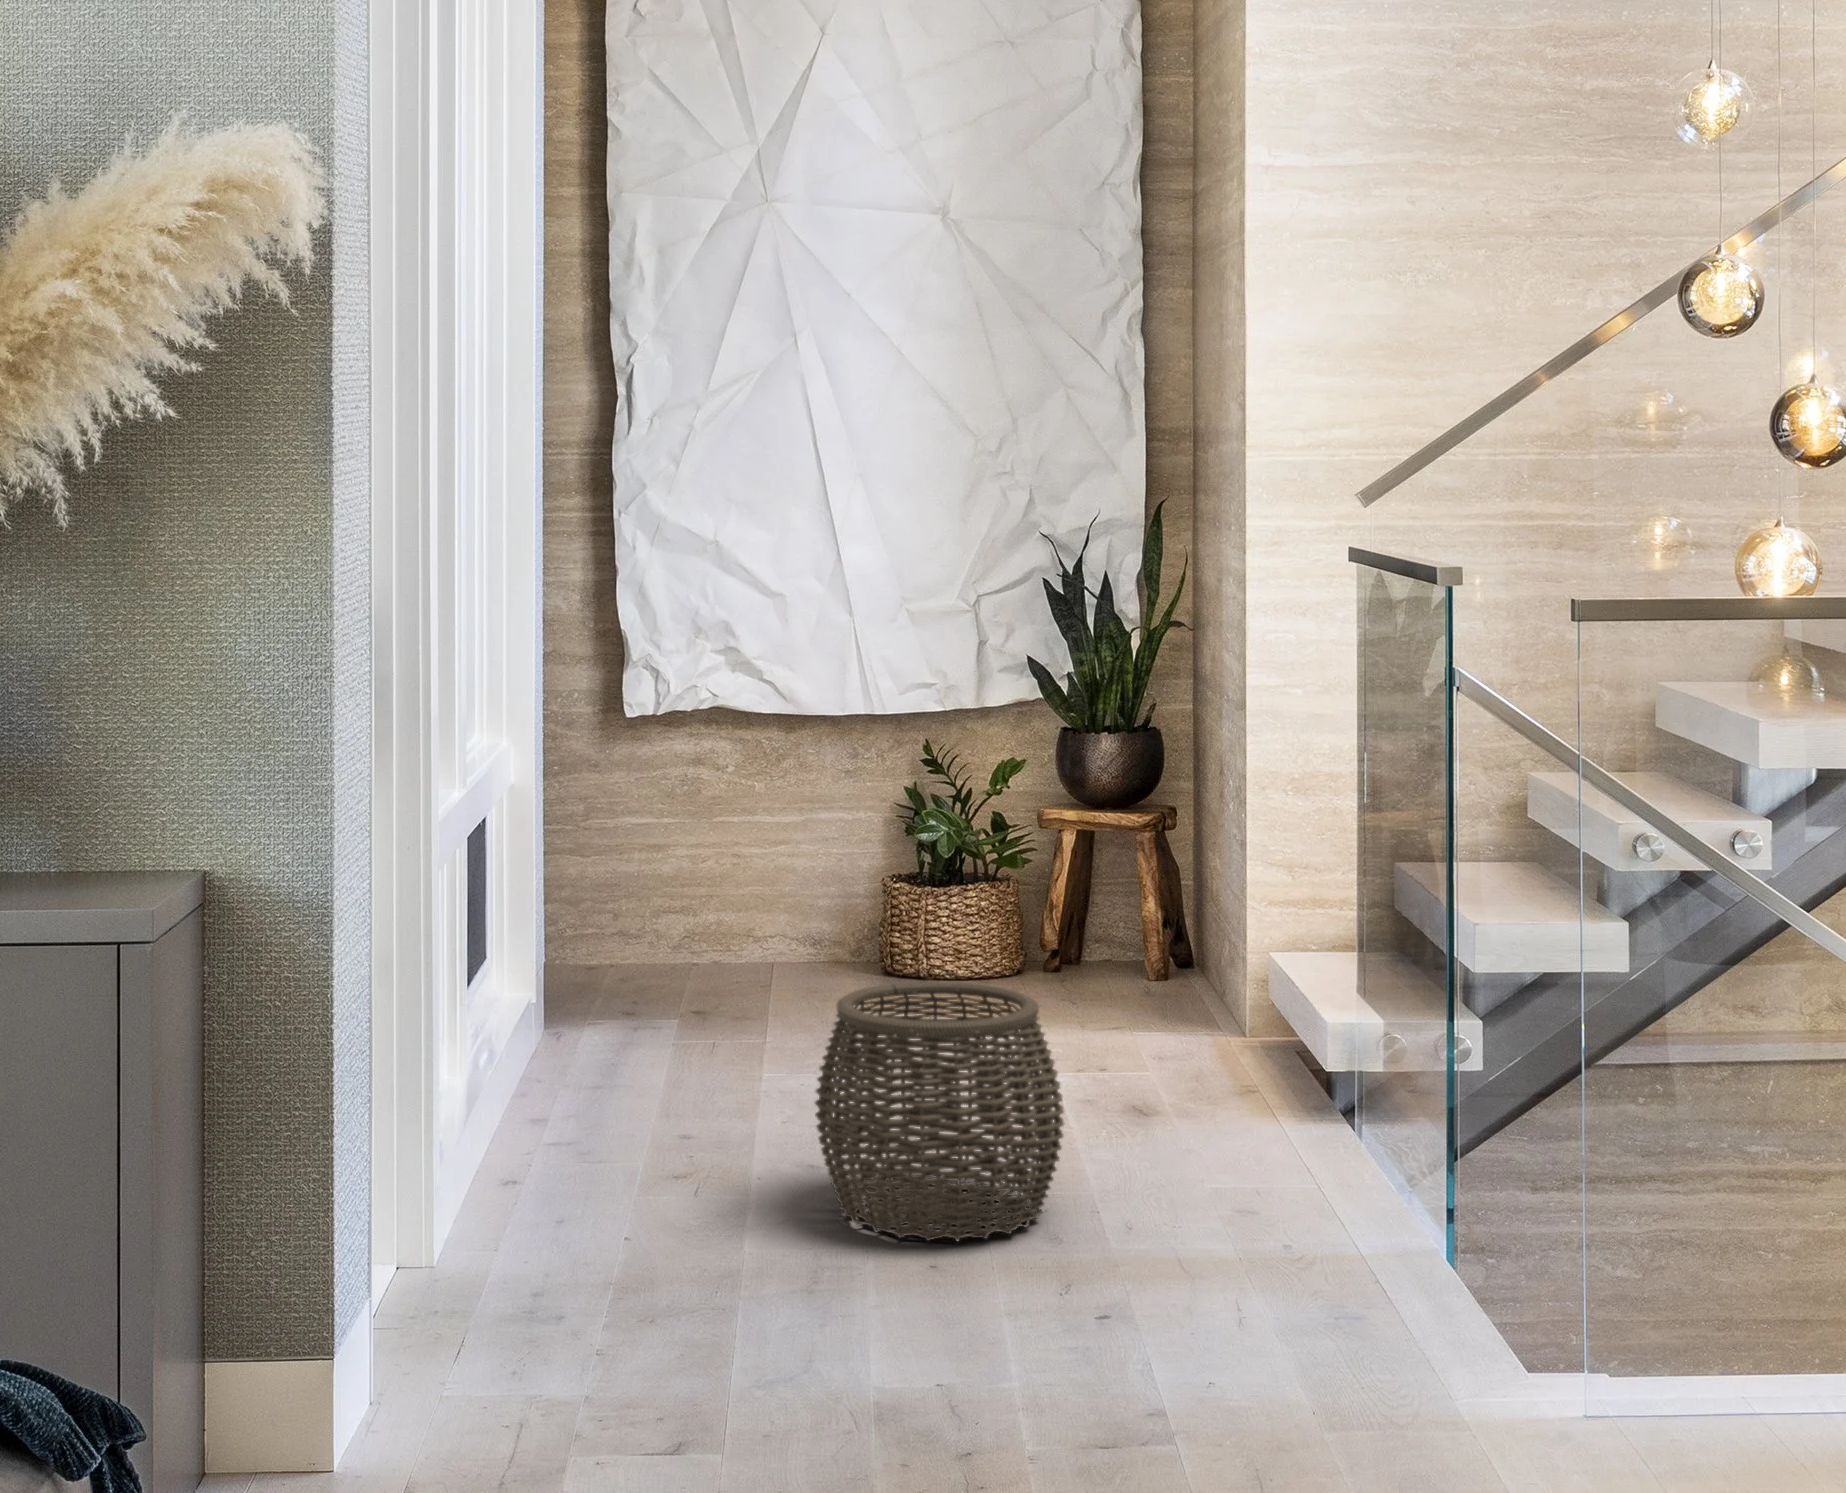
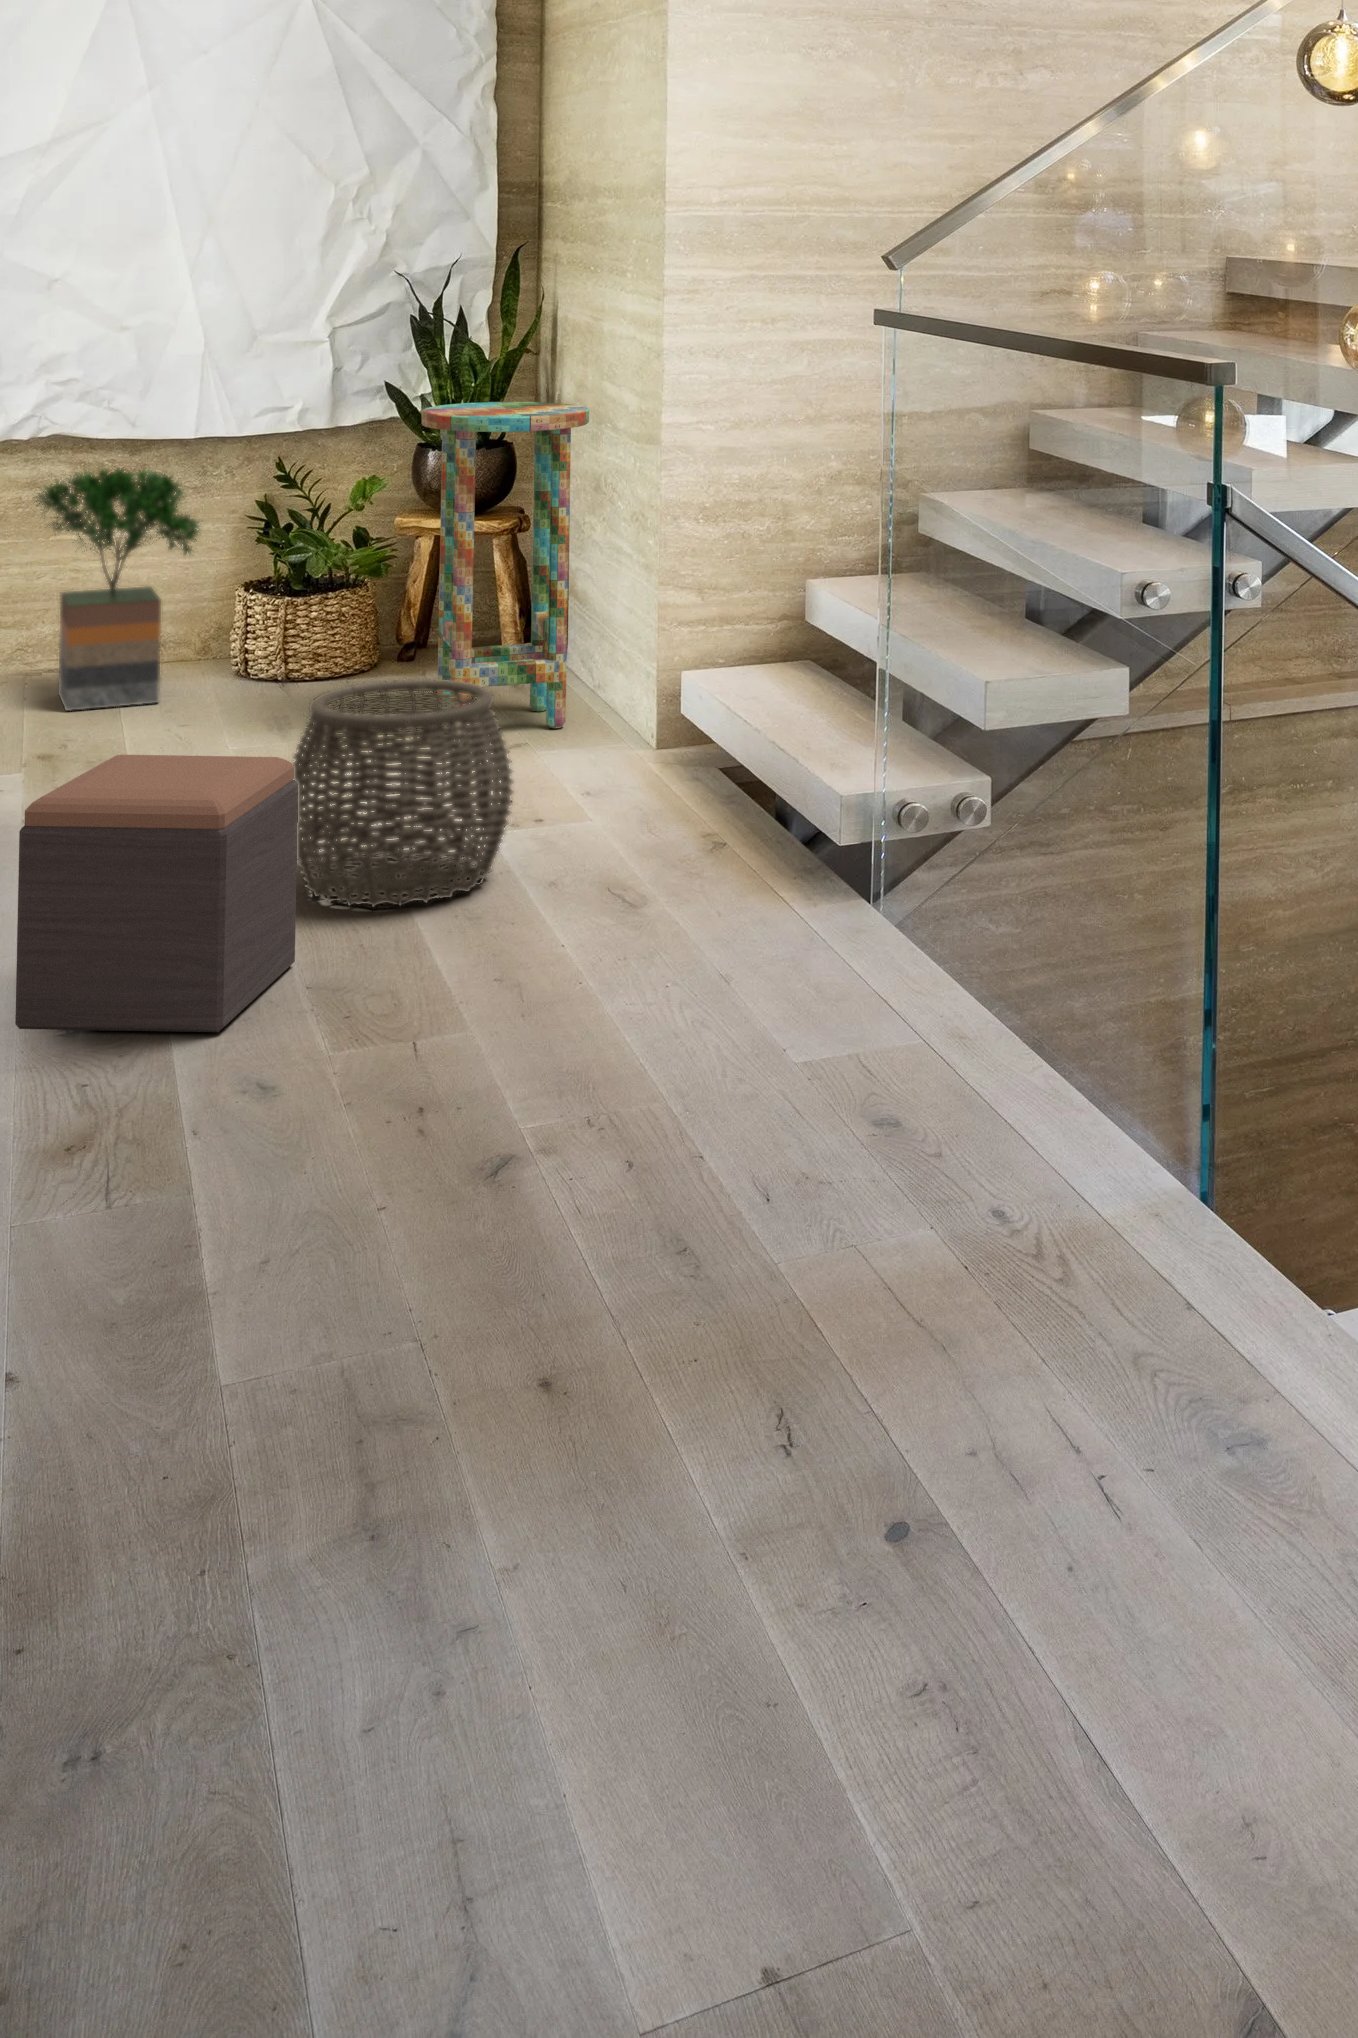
side table: none [1031,679,1217,1052] -> present [422,402,589,733]
potted tree: none [677,740,841,987] -> present [34,467,200,711]
footstool: none [489,1038,790,1360] -> present [15,755,298,1032]

